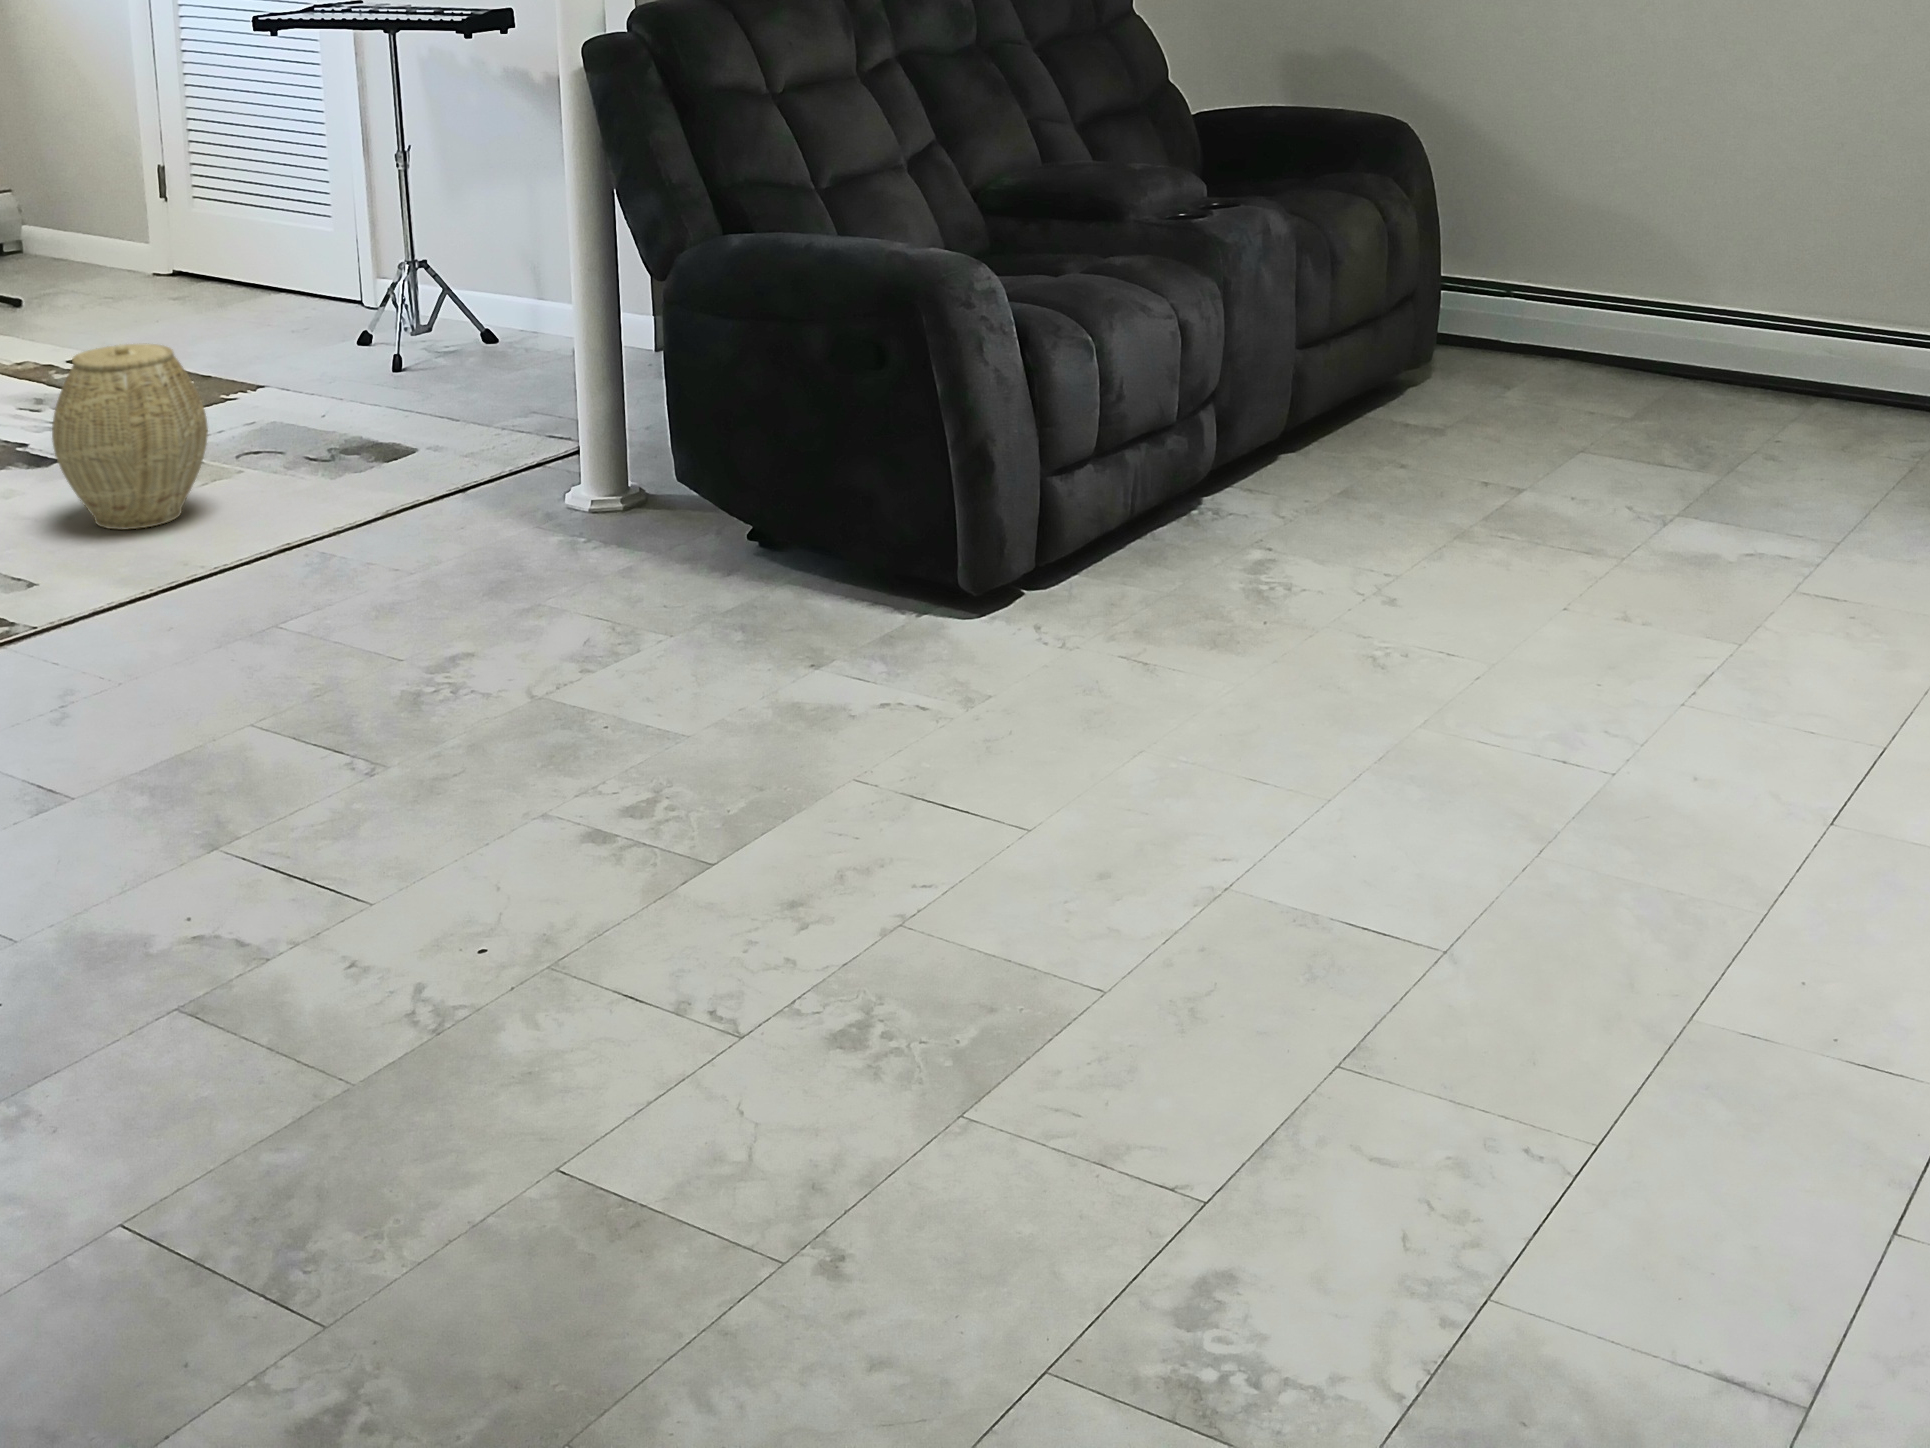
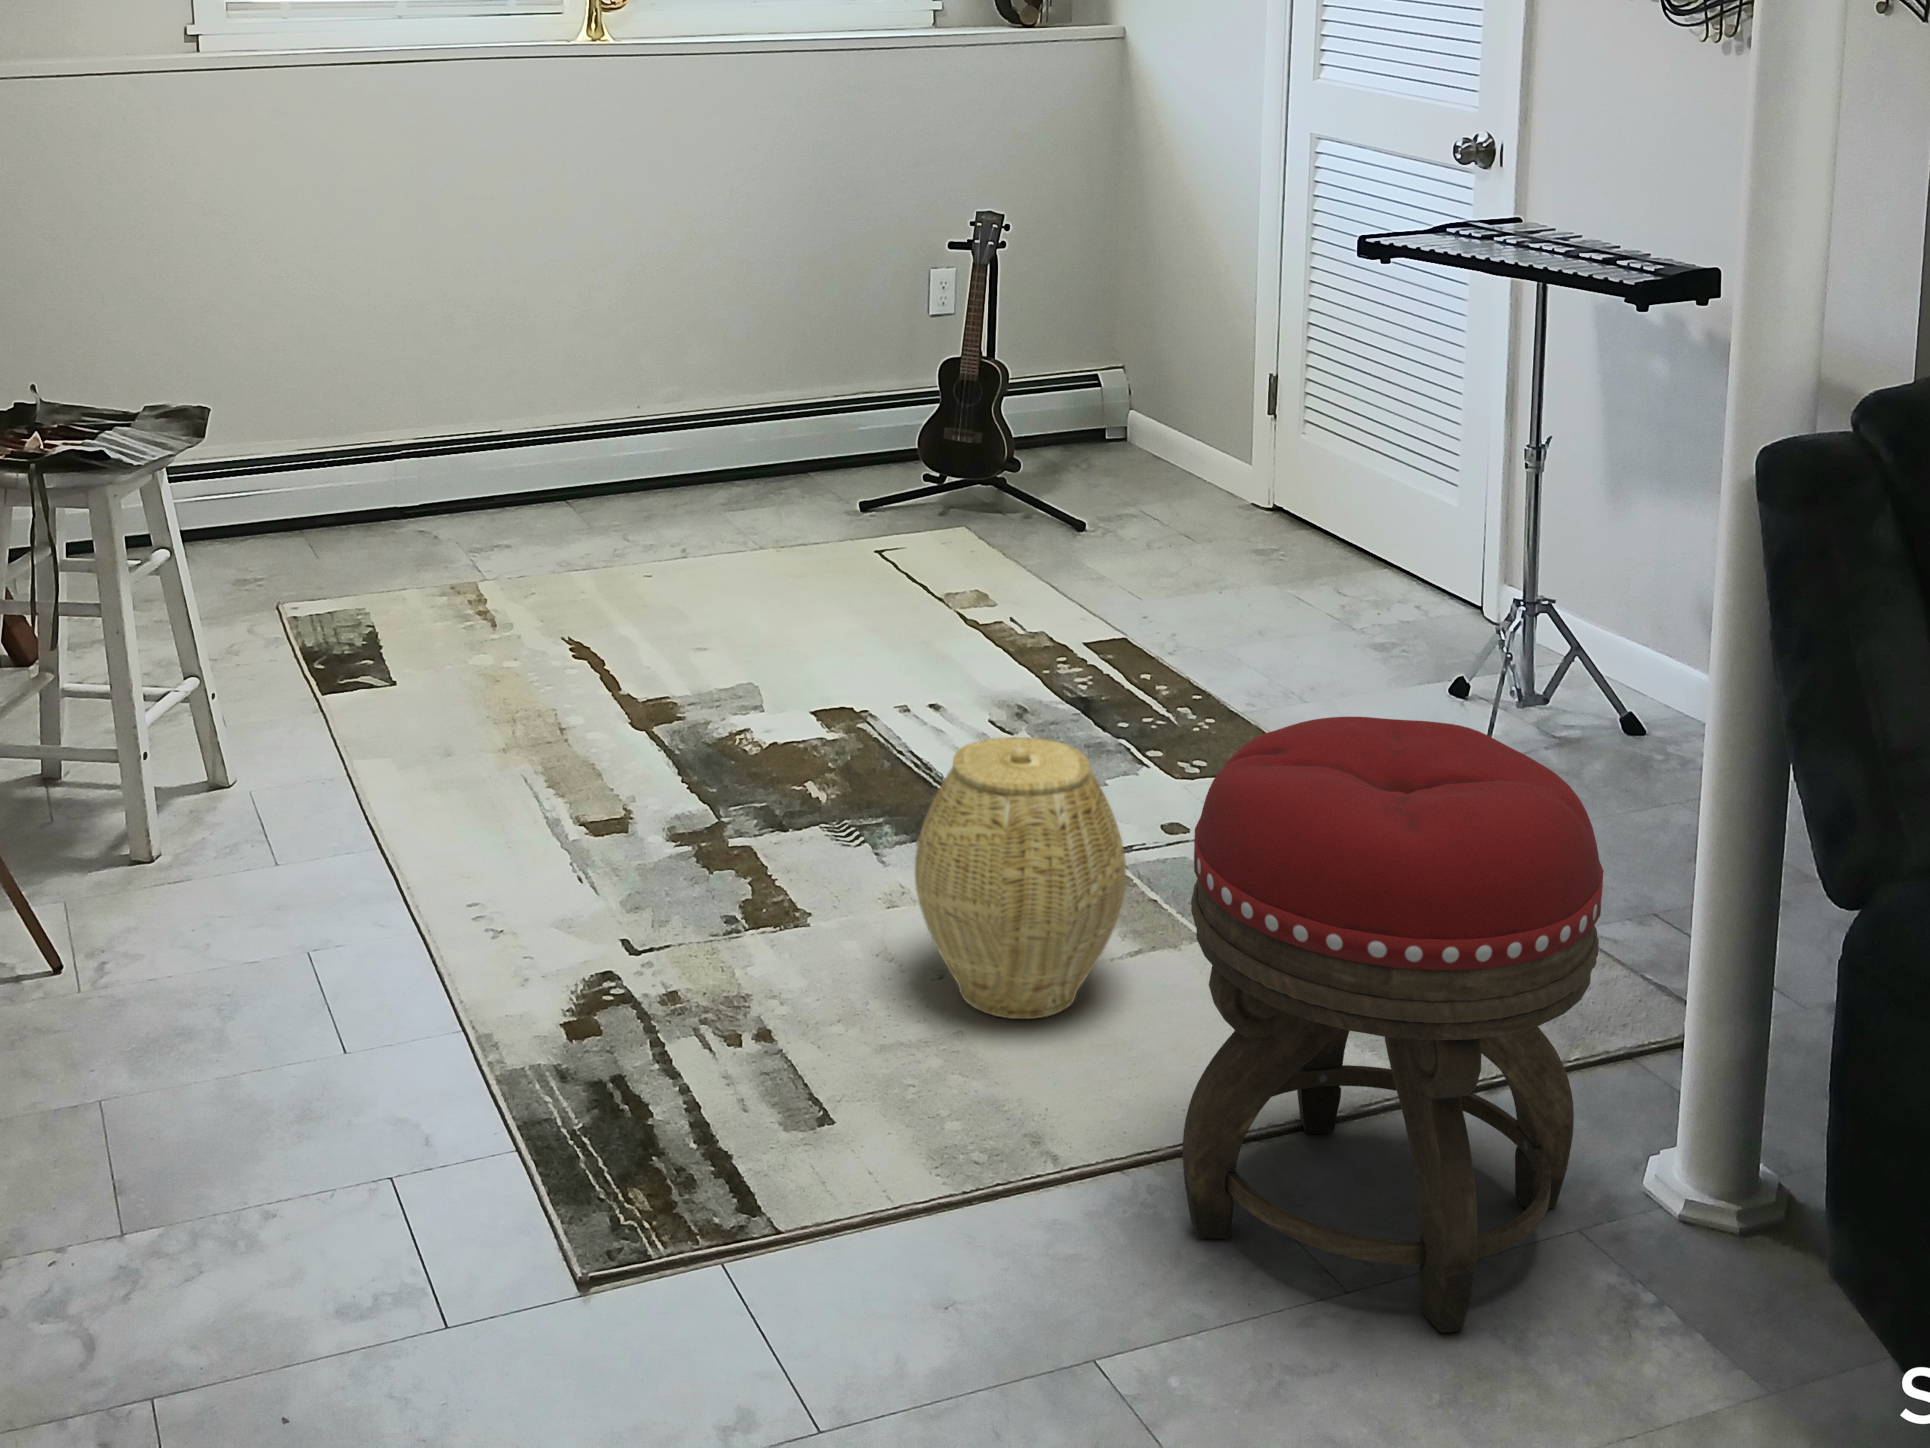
footstool: none [282,250,529,576] -> present [1182,717,1603,1333]

